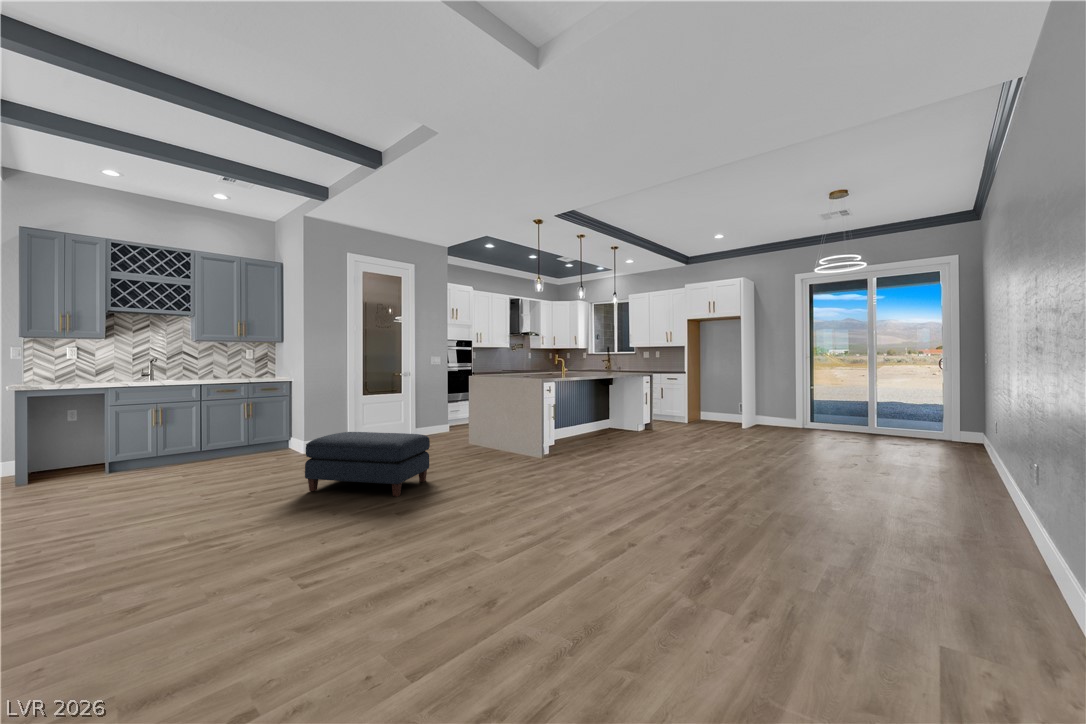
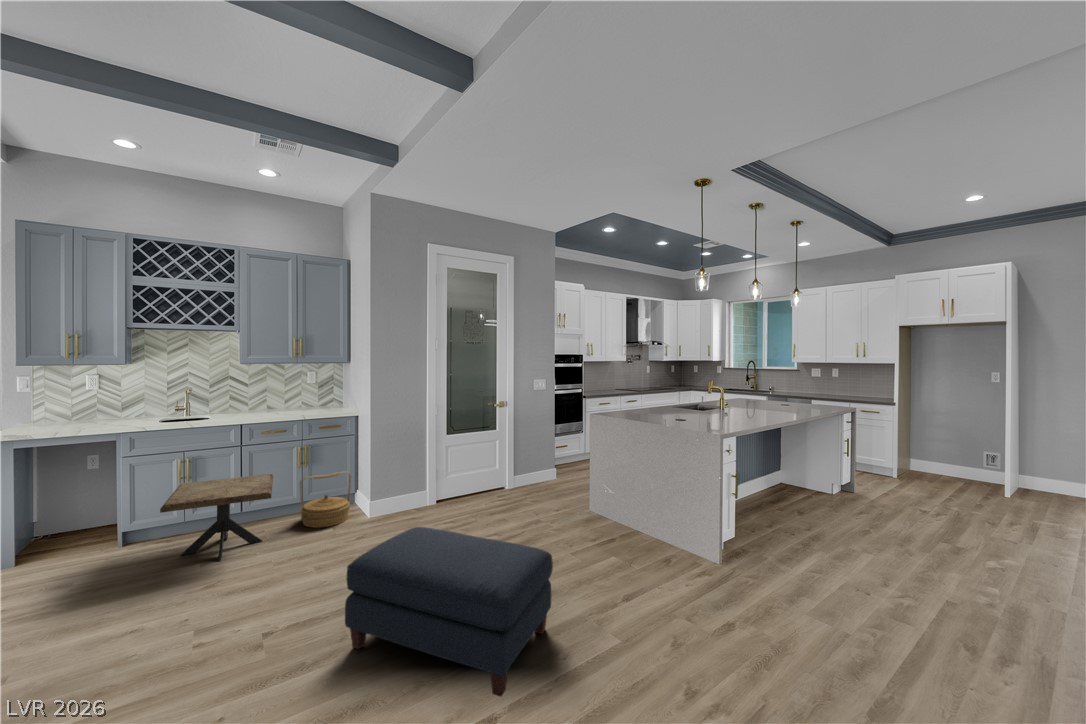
side table: none [156,420,235,473] -> present [160,474,273,561]
woven basket: none [249,420,288,459] -> present [300,471,351,528]

